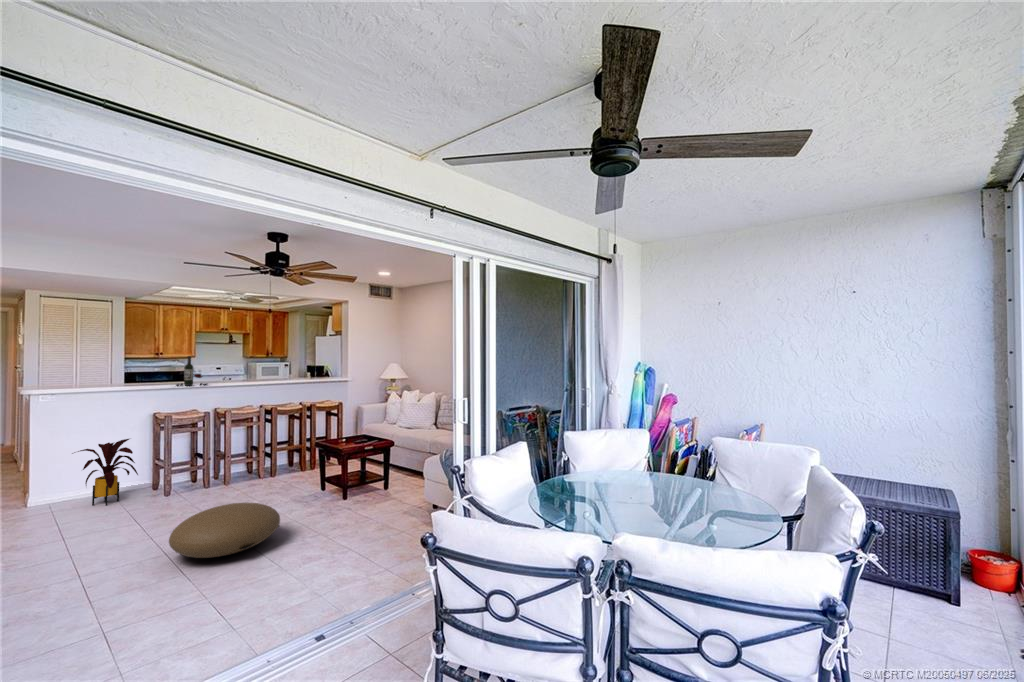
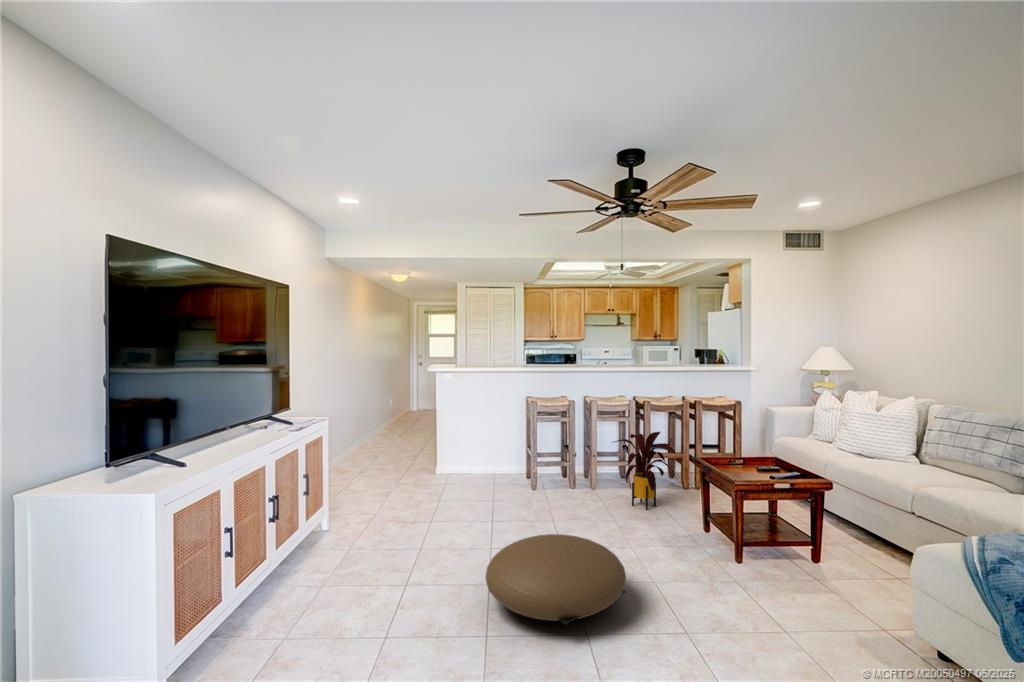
wine bottle: present [176,356,208,386] -> none [551,335,580,369]
house plant: present [72,439,138,506] -> present [613,432,677,510]

